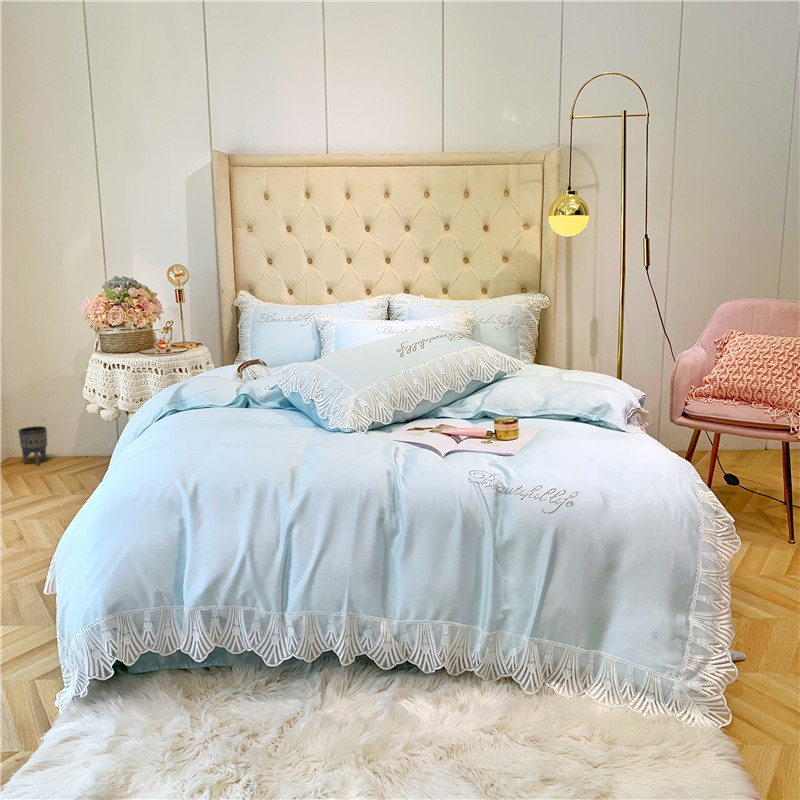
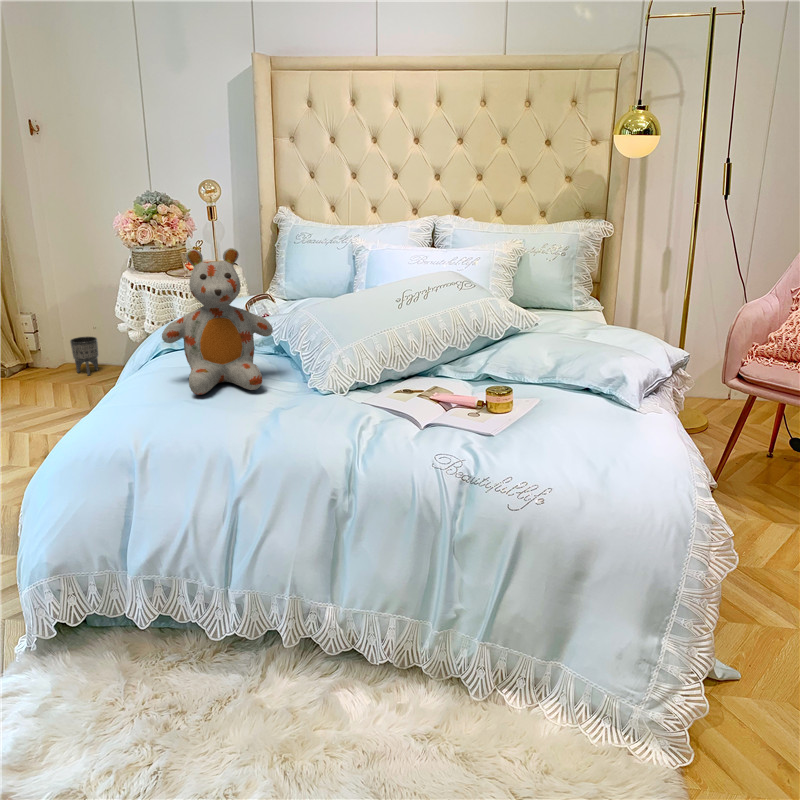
stuffed bear: none [187,306,288,440] -> present [162,248,273,395]

